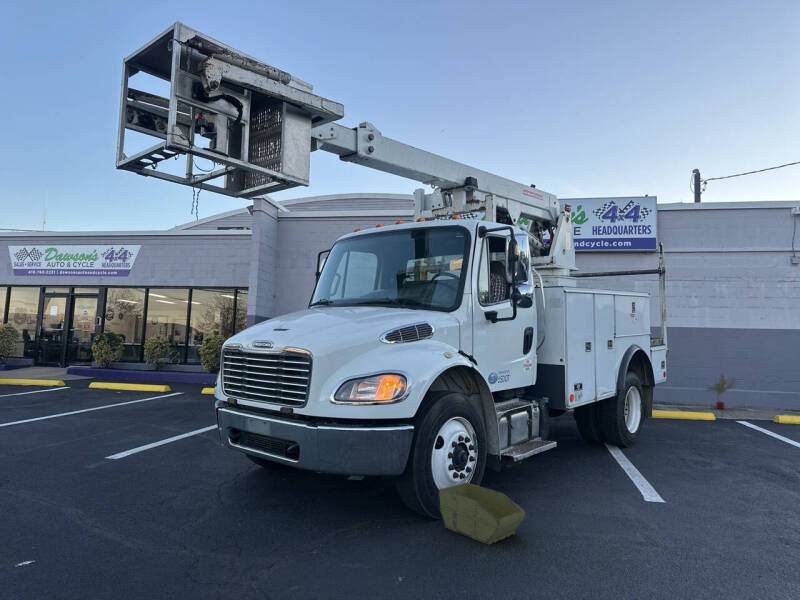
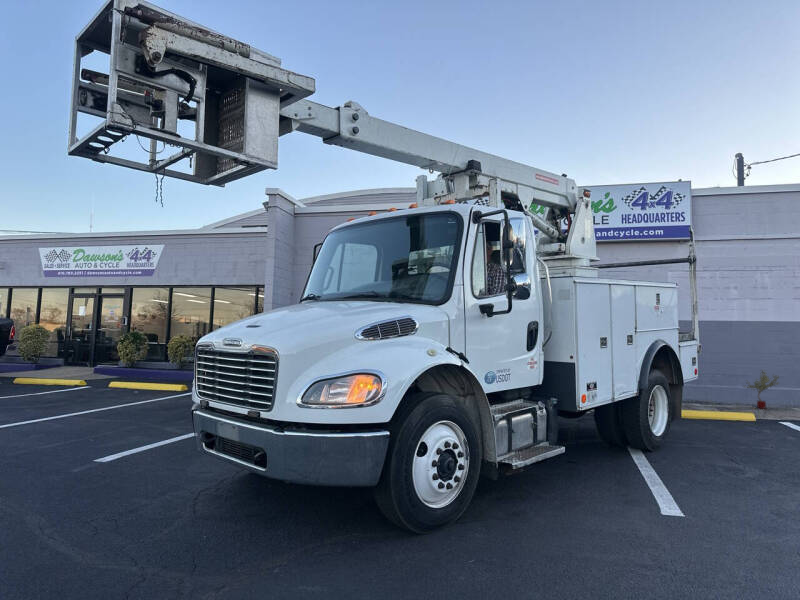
storage bin: present [439,482,525,545] -> none [421,495,518,572]

